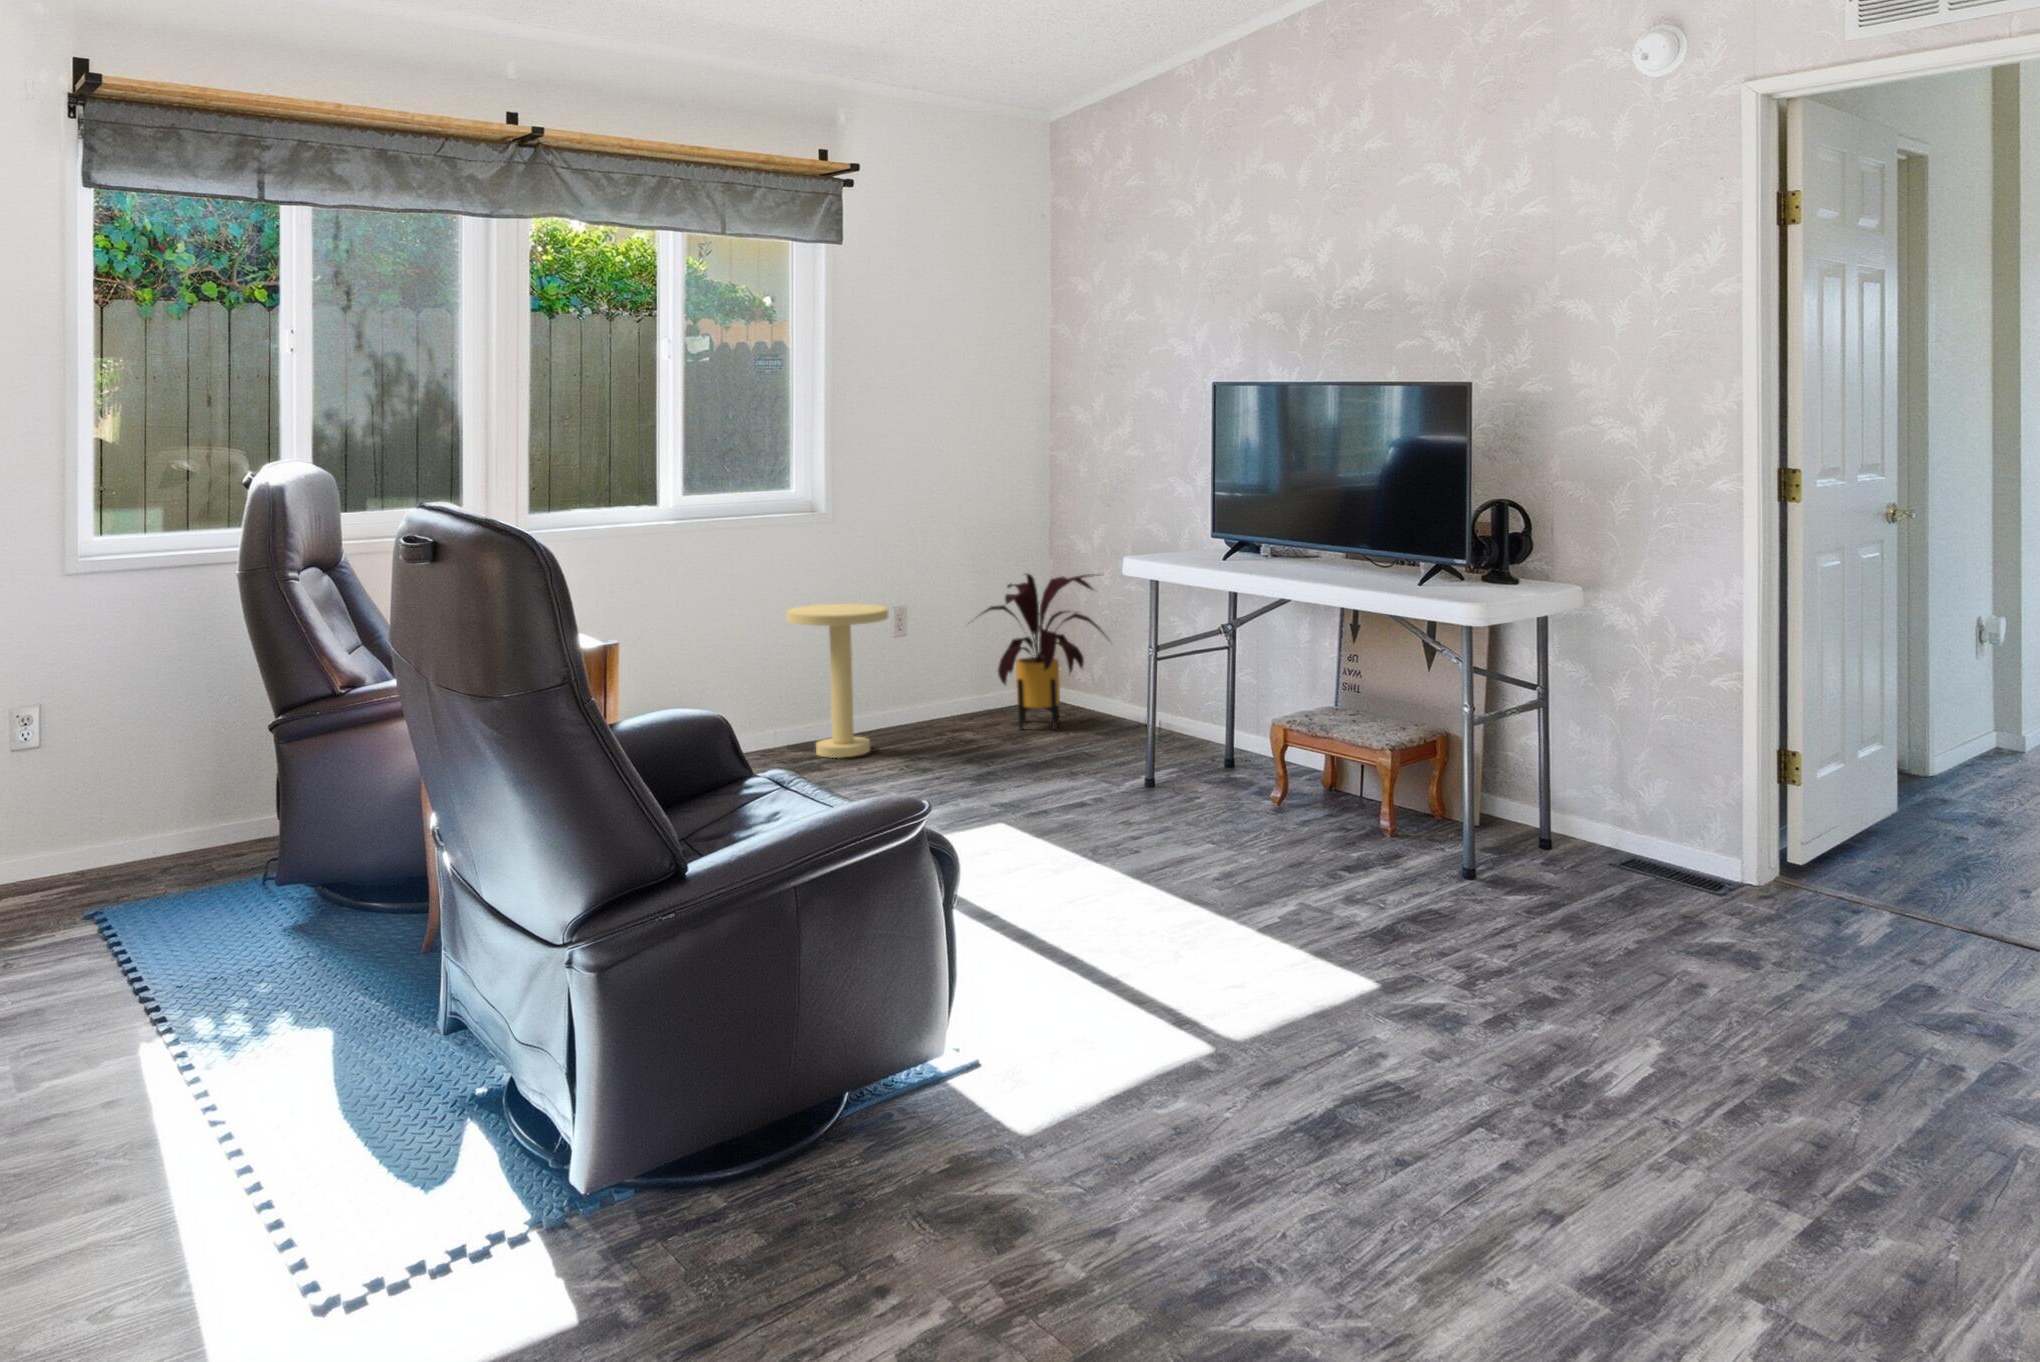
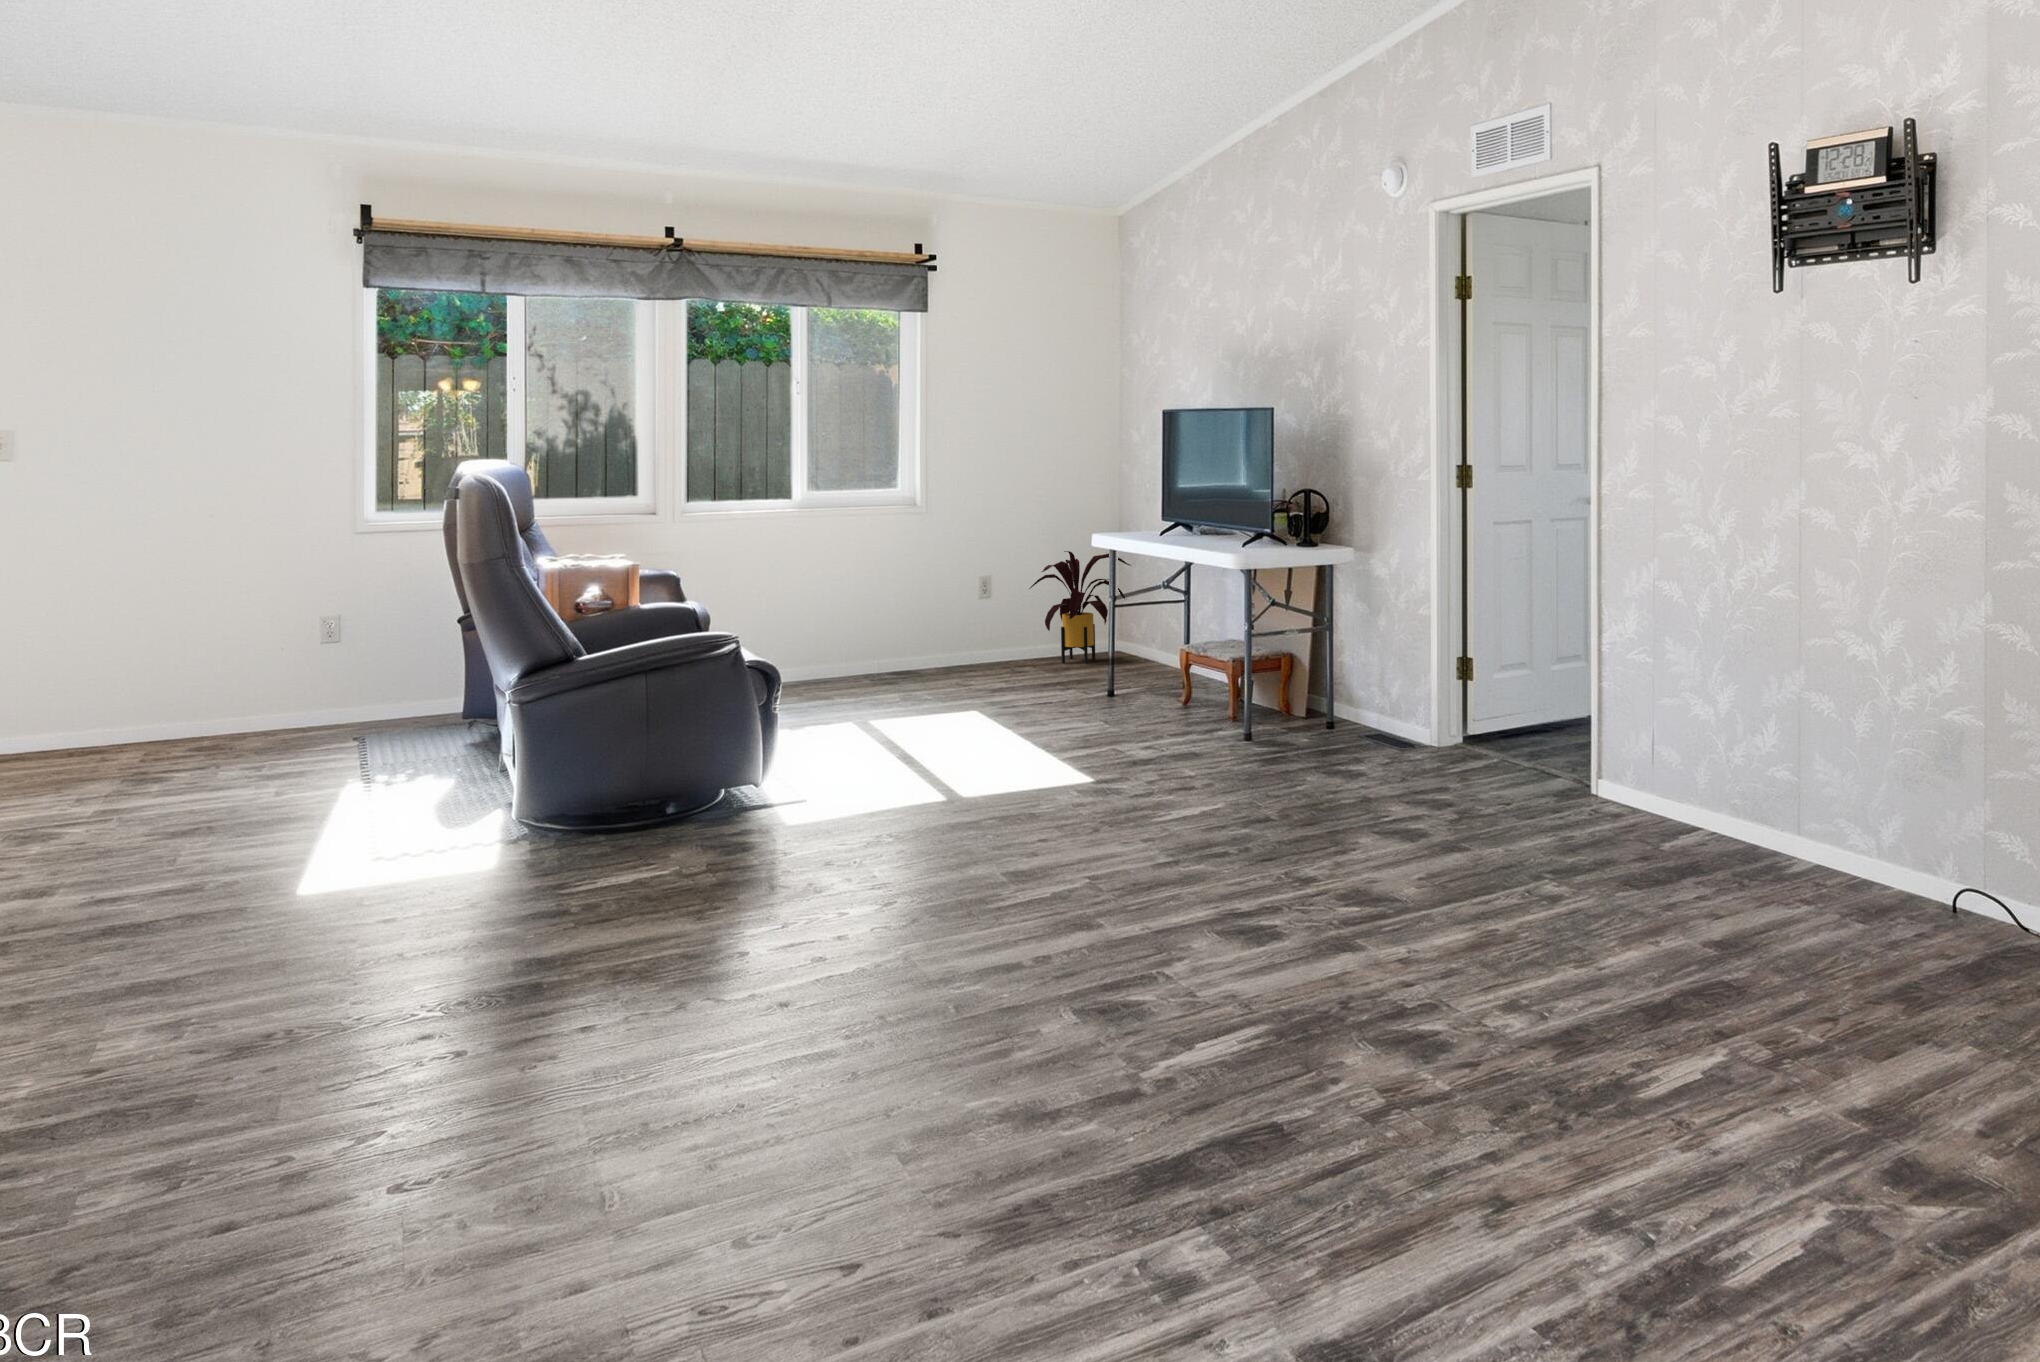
side table: present [786,603,888,758] -> none [882,571,956,677]

